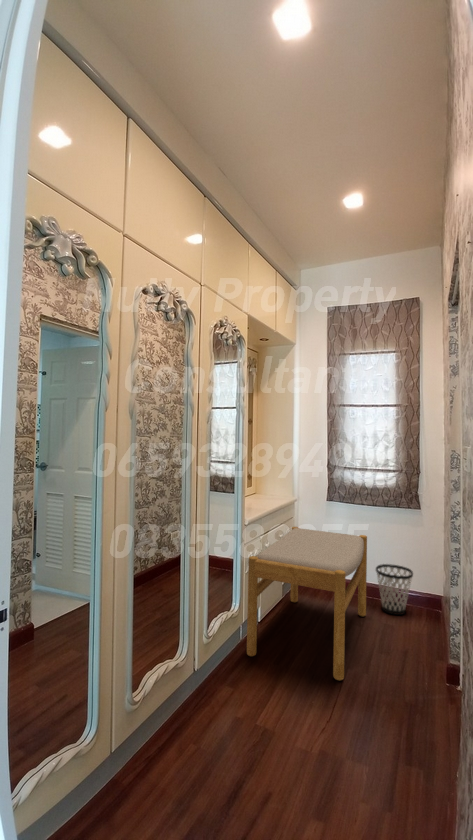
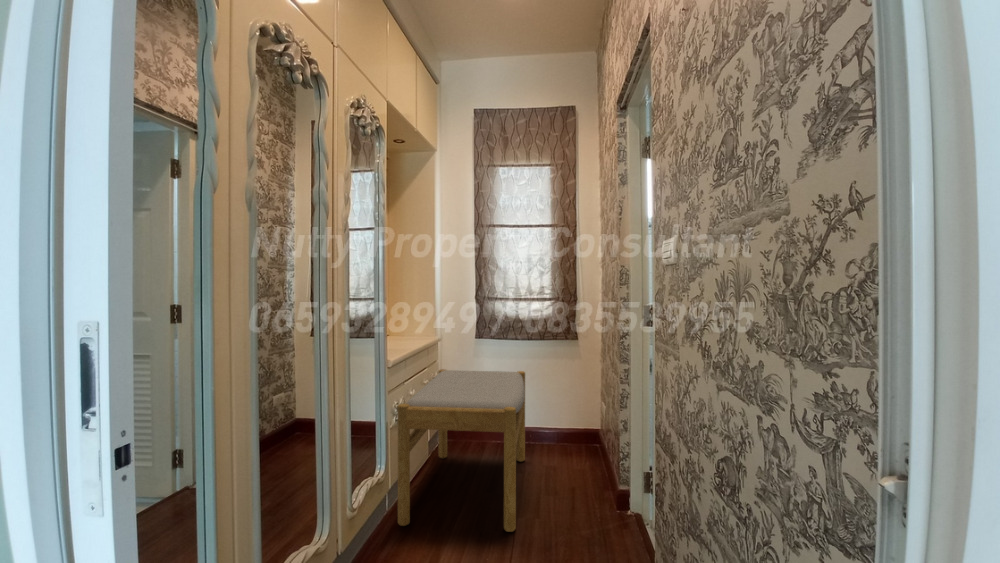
wastebasket: present [376,564,413,615] -> none [533,402,572,455]

